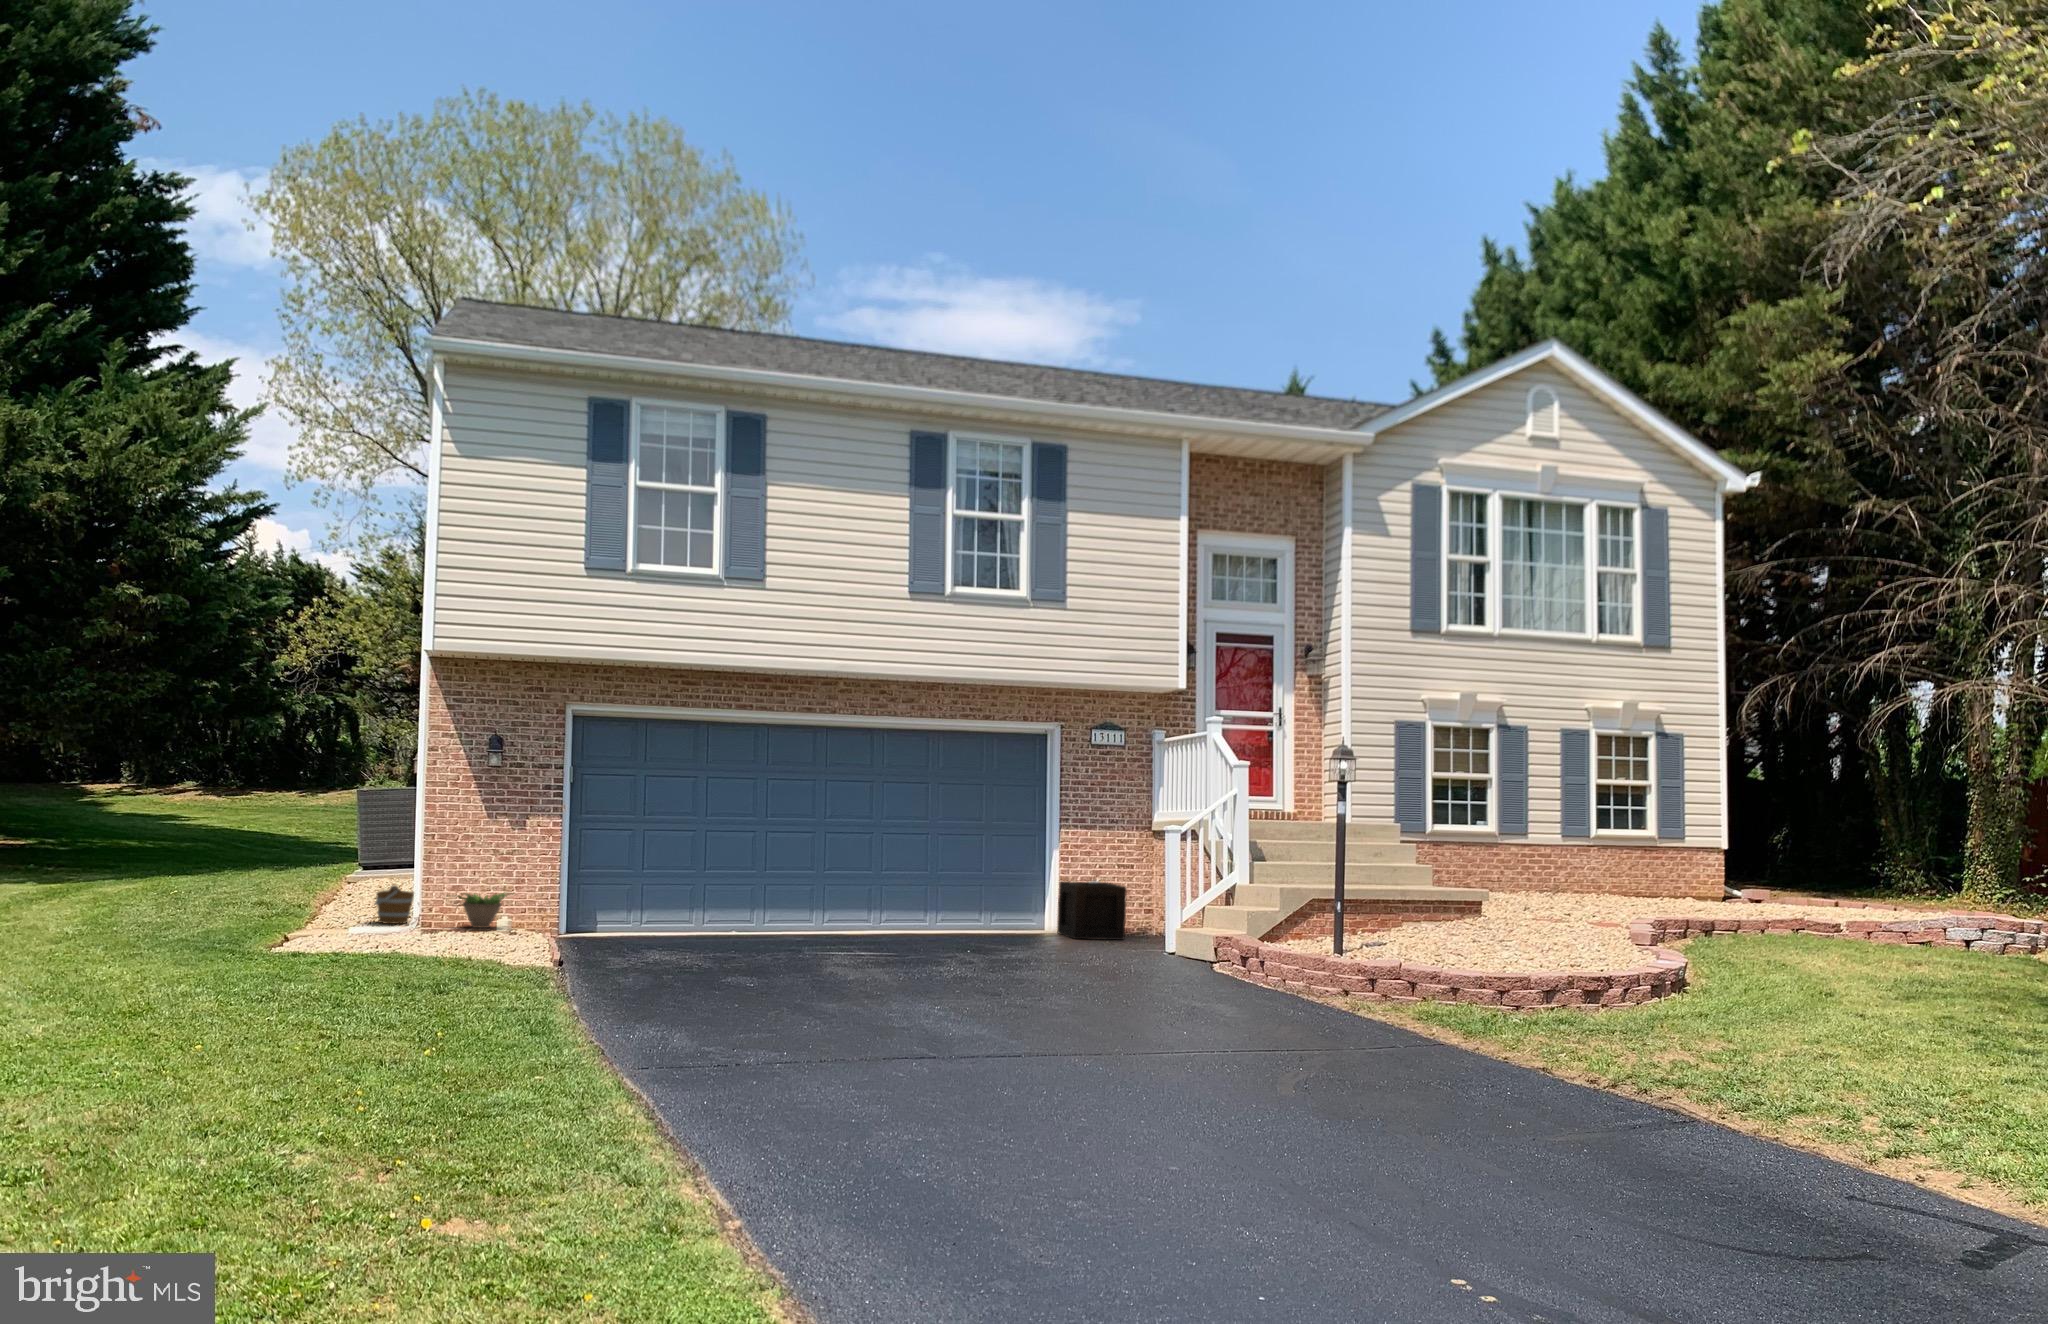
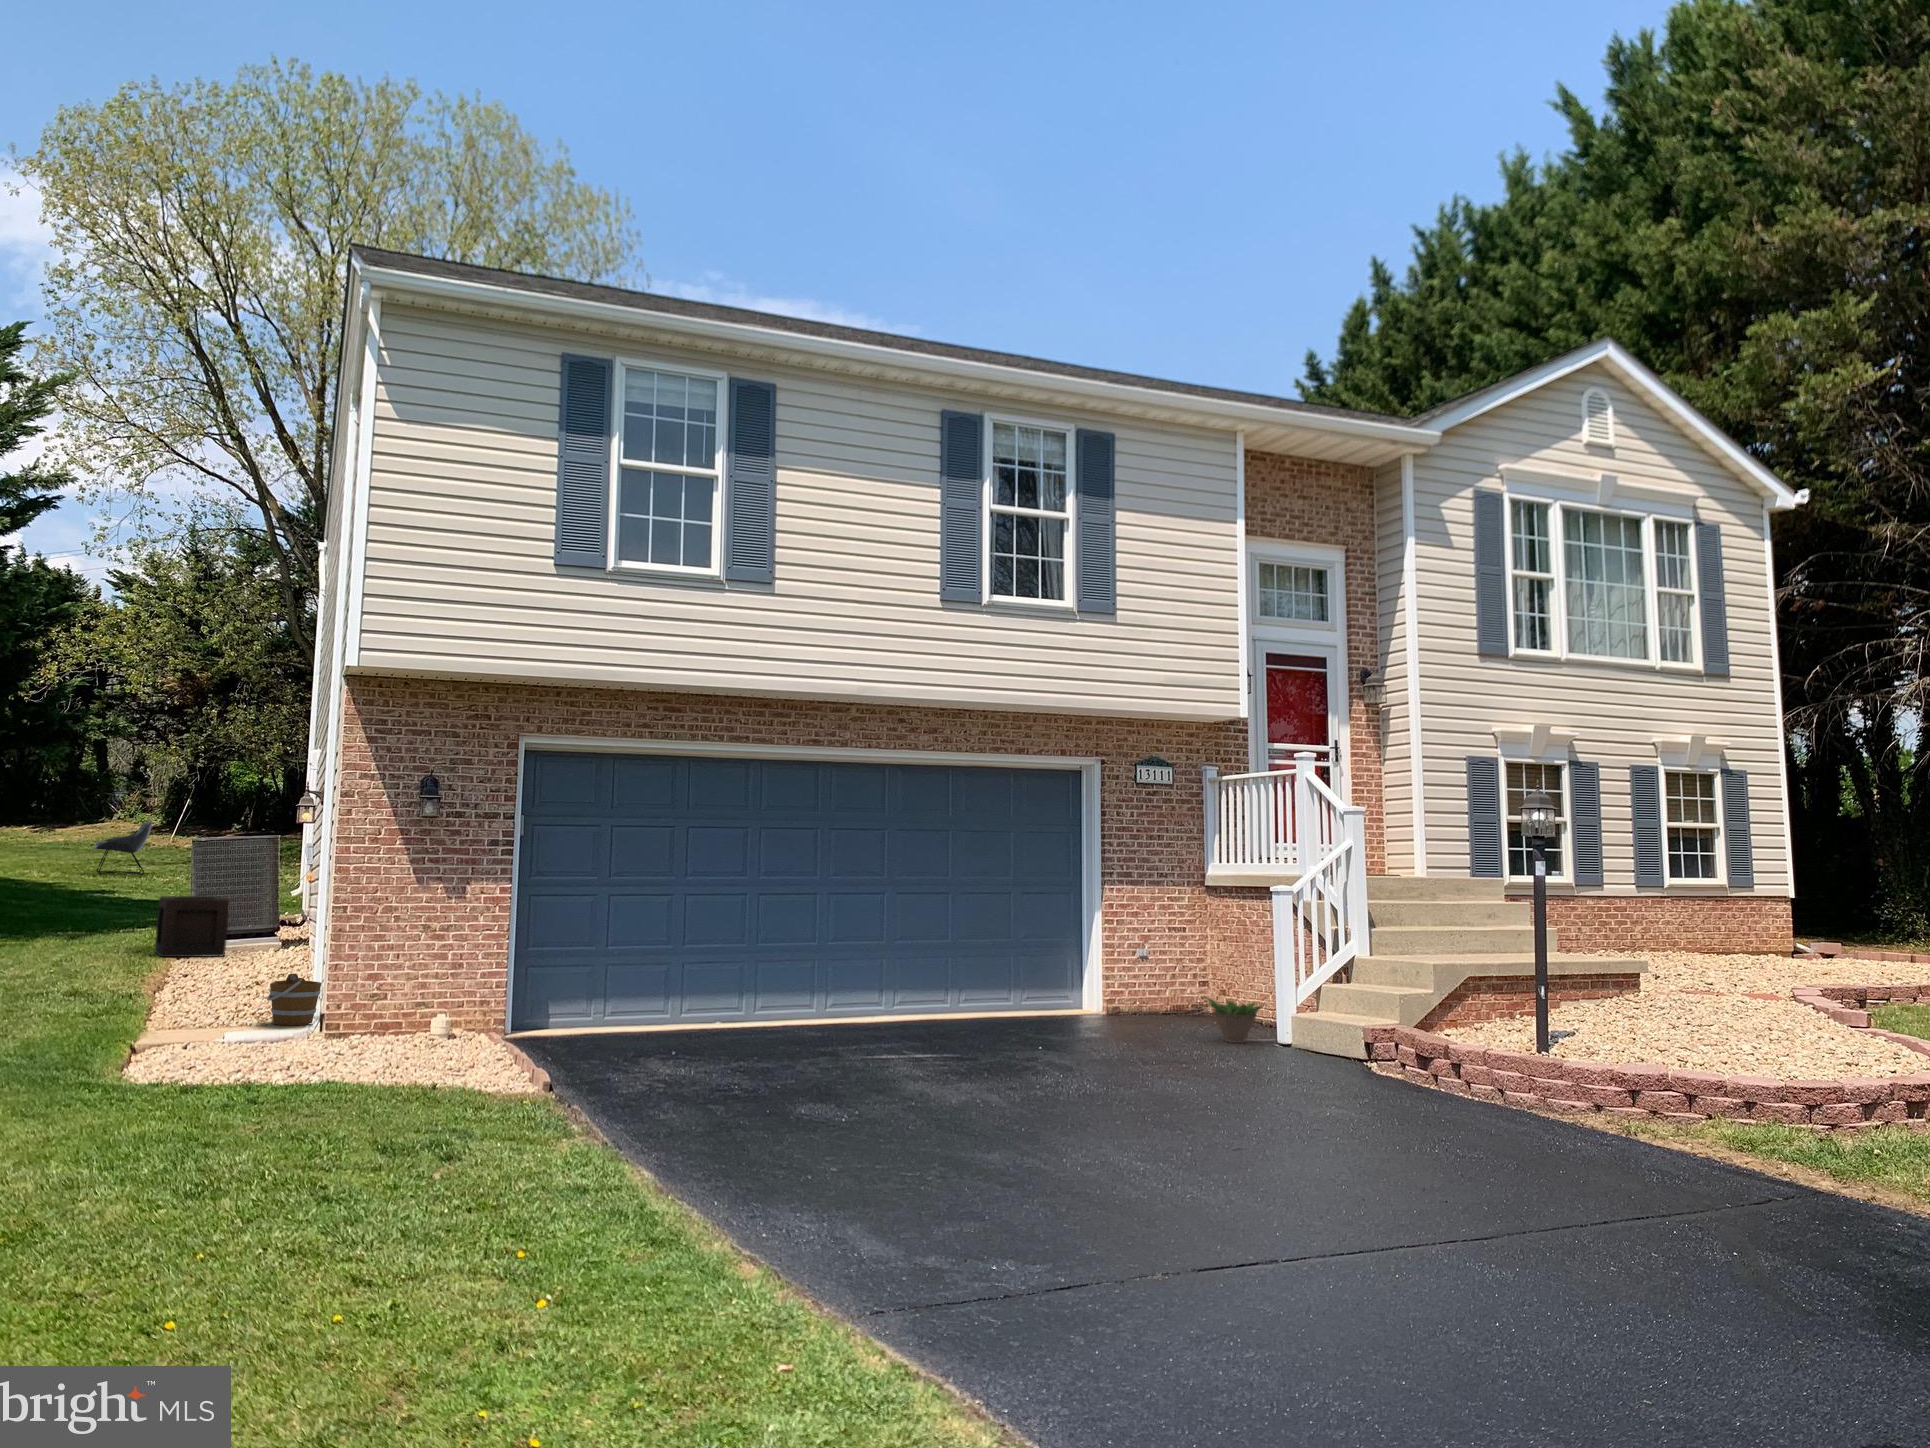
lounge chair: none [291,765,340,812] -> present [93,821,153,875]
wooden crate: present [1057,881,1127,940] -> present [155,896,229,957]
decorative plant: present [457,893,507,928] -> present [1205,997,1262,1043]

